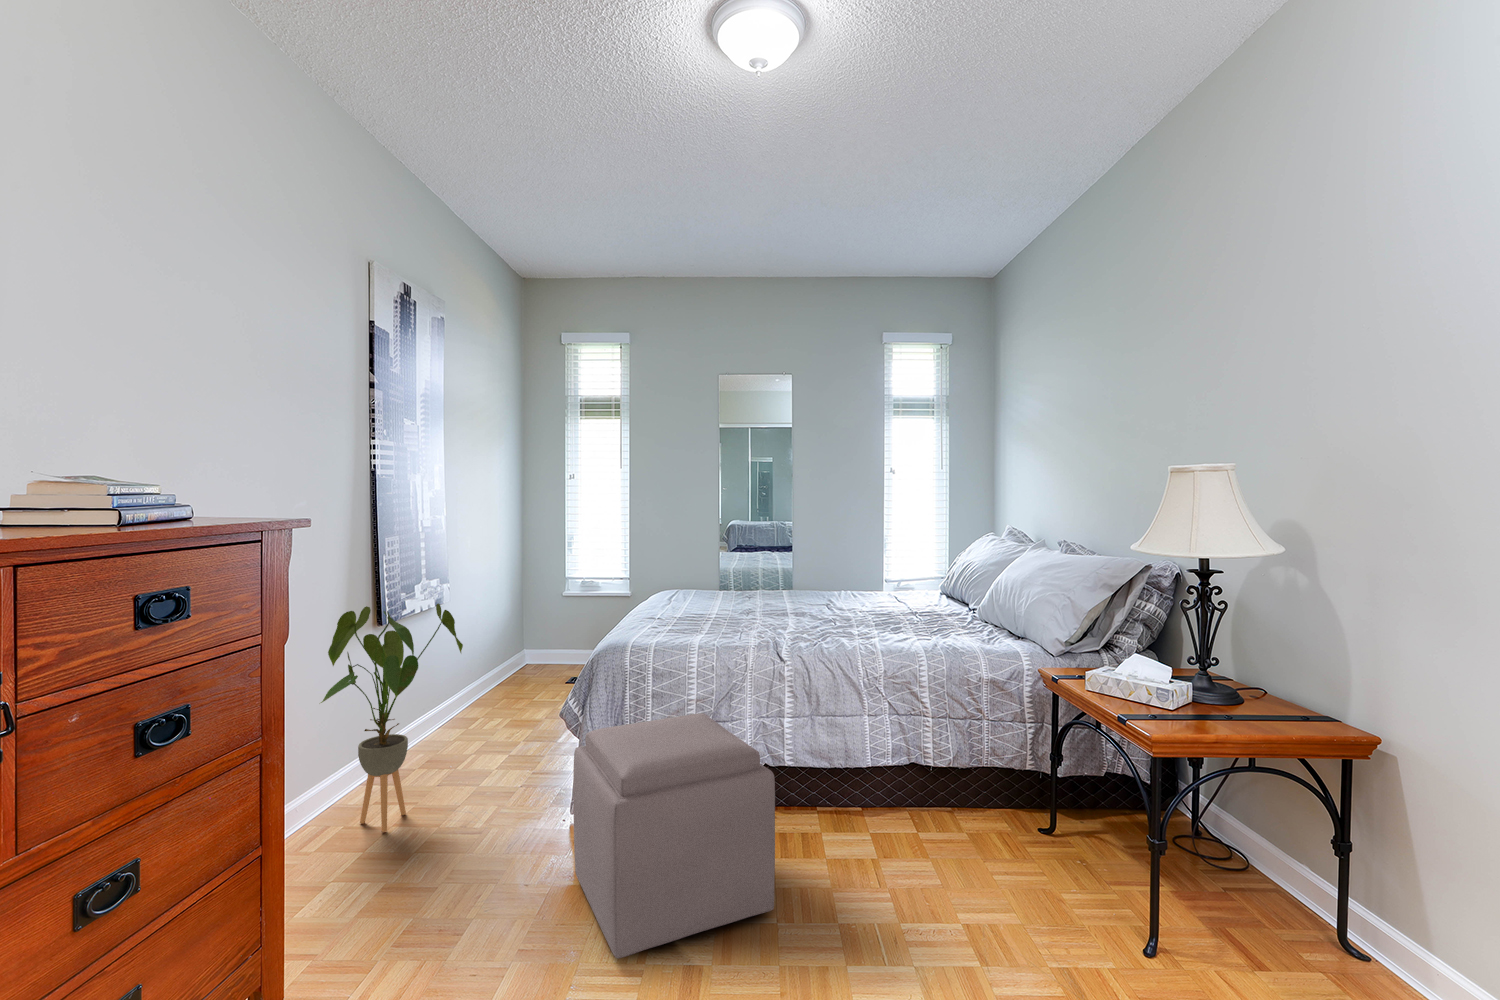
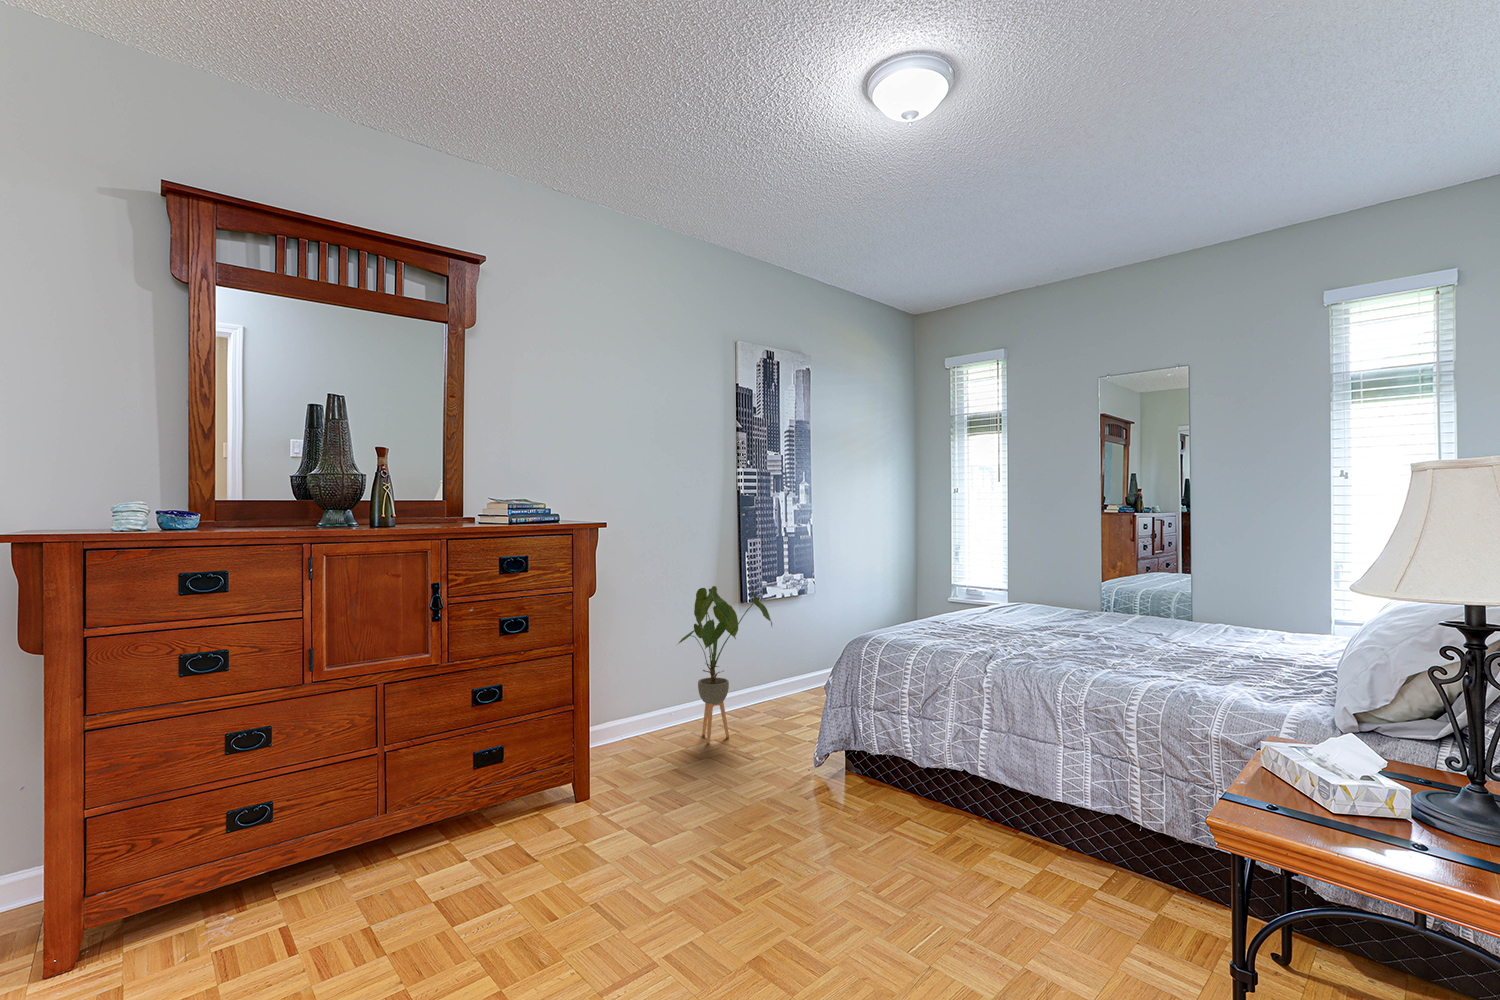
ottoman: present [573,713,775,958] -> none [739,692,892,875]

